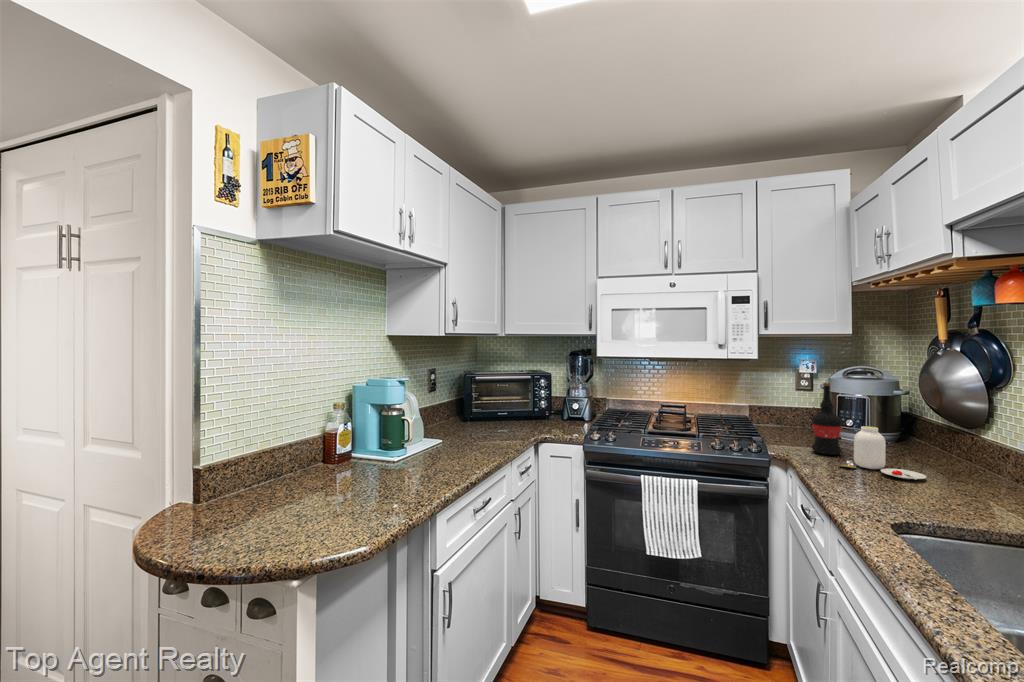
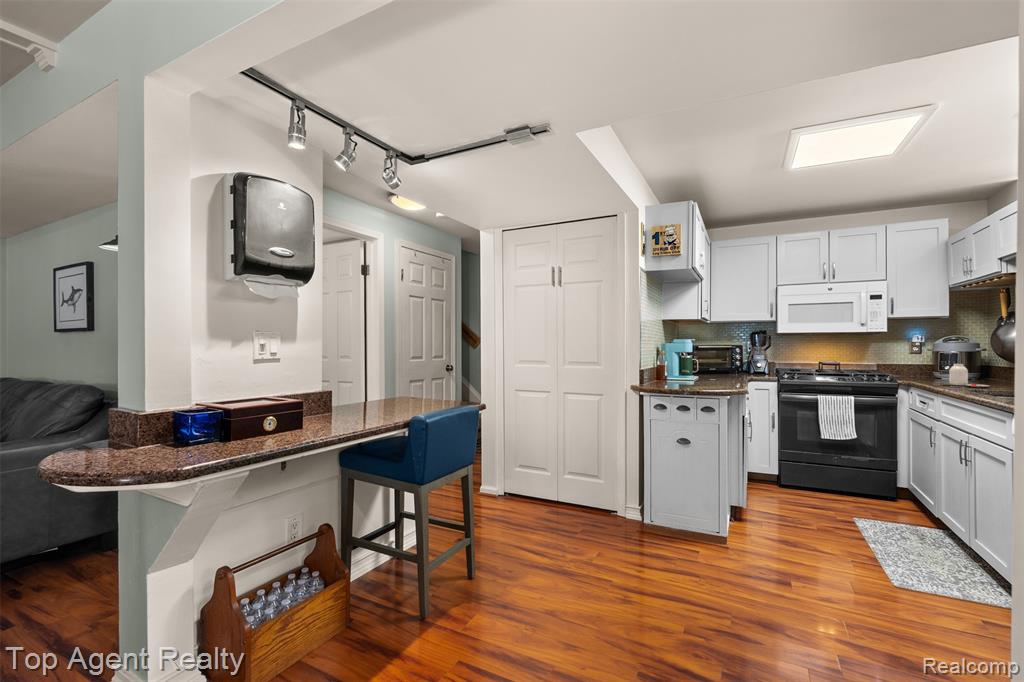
wine bottle: present [812,382,842,455] -> none [923,343,943,382]

